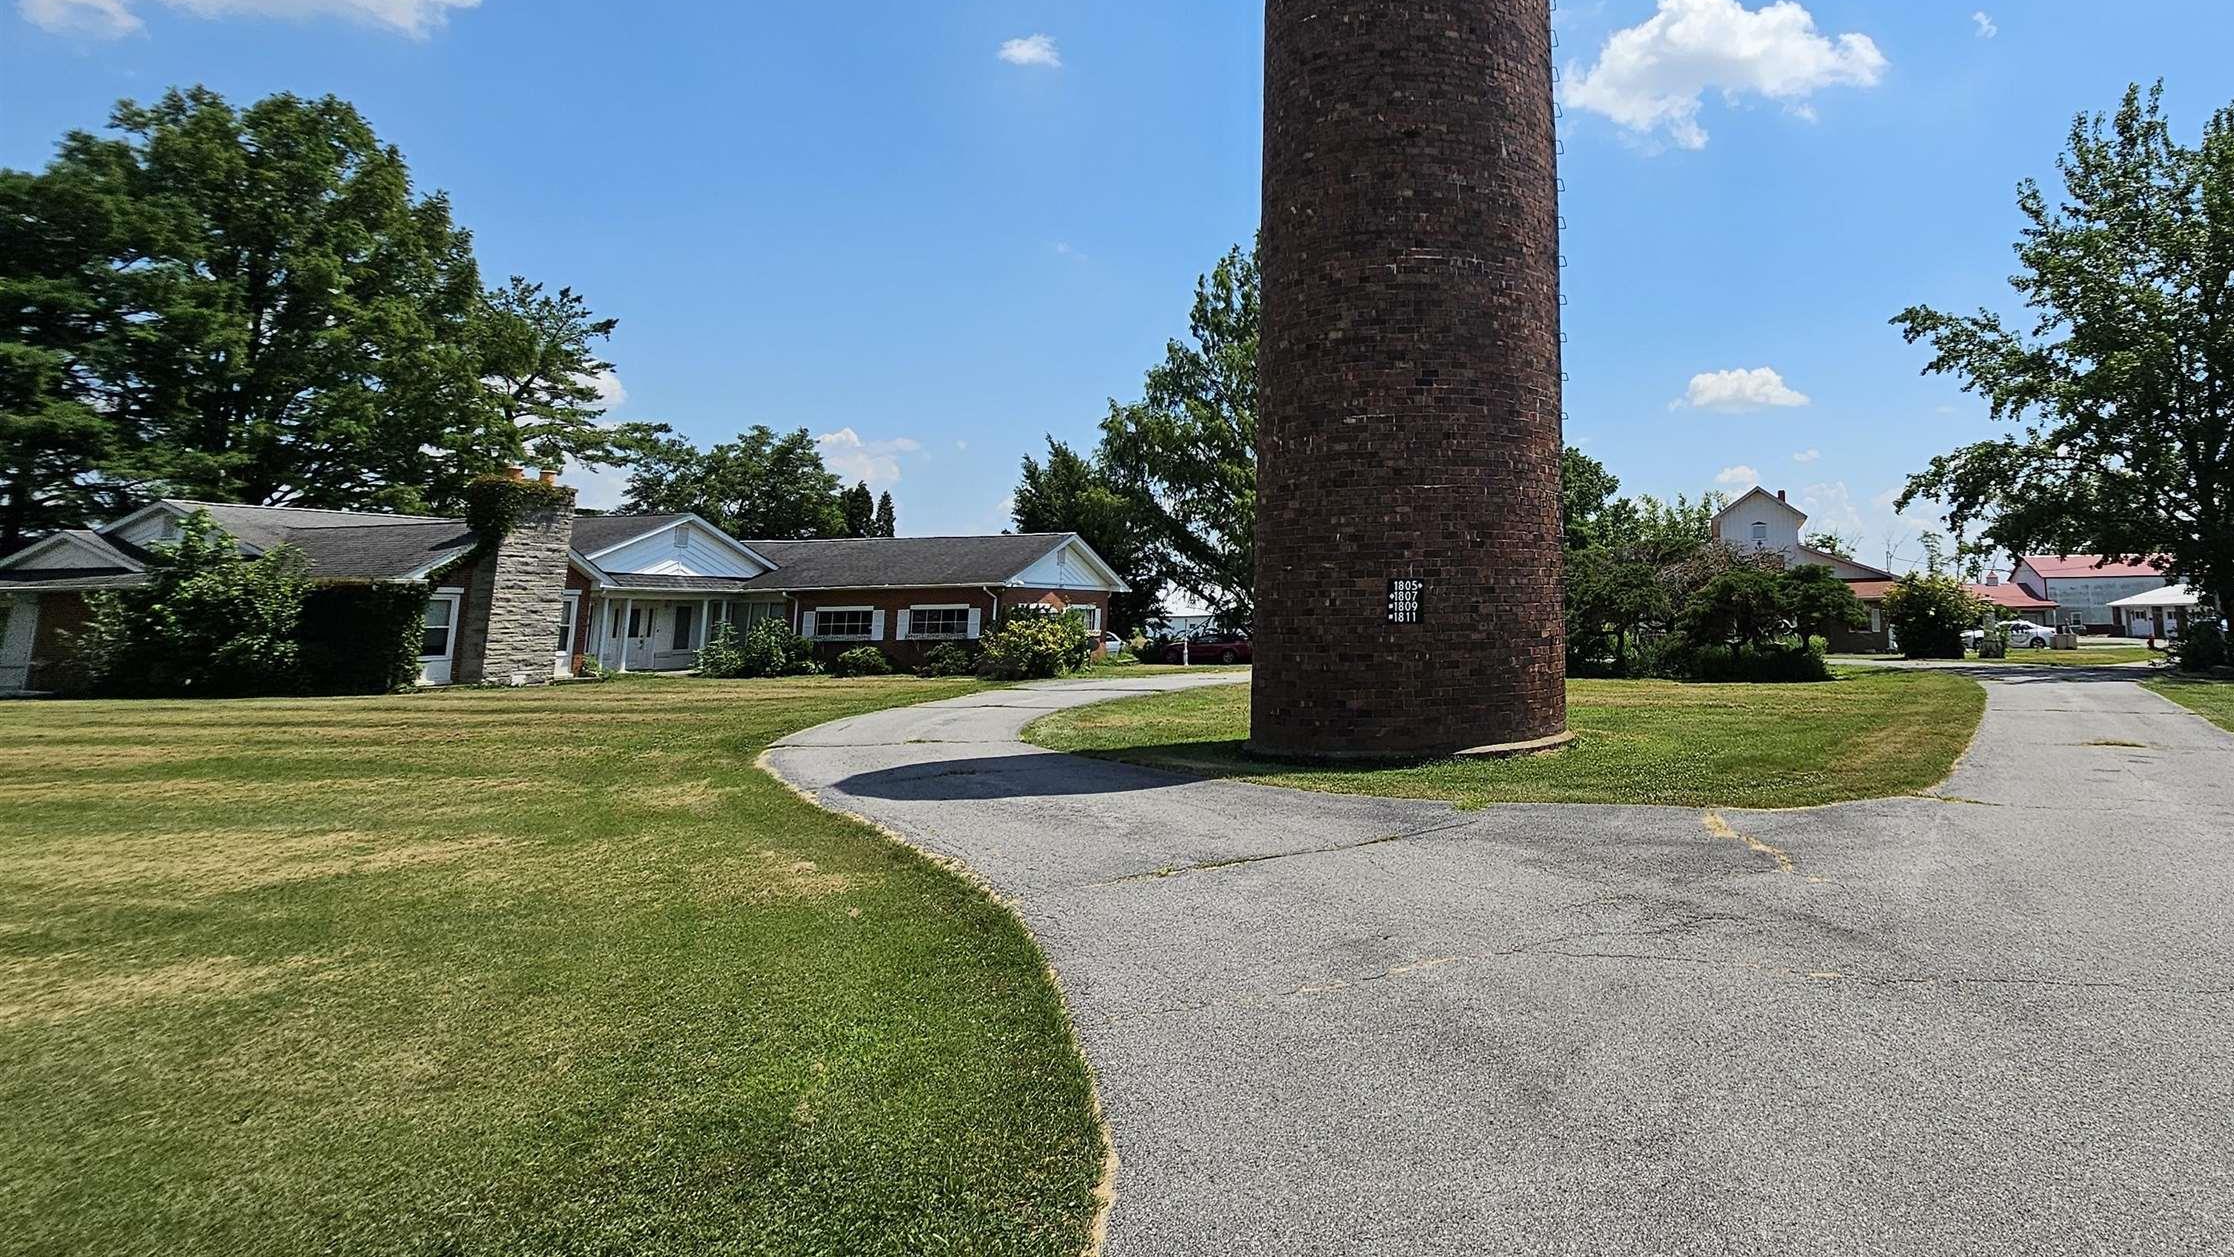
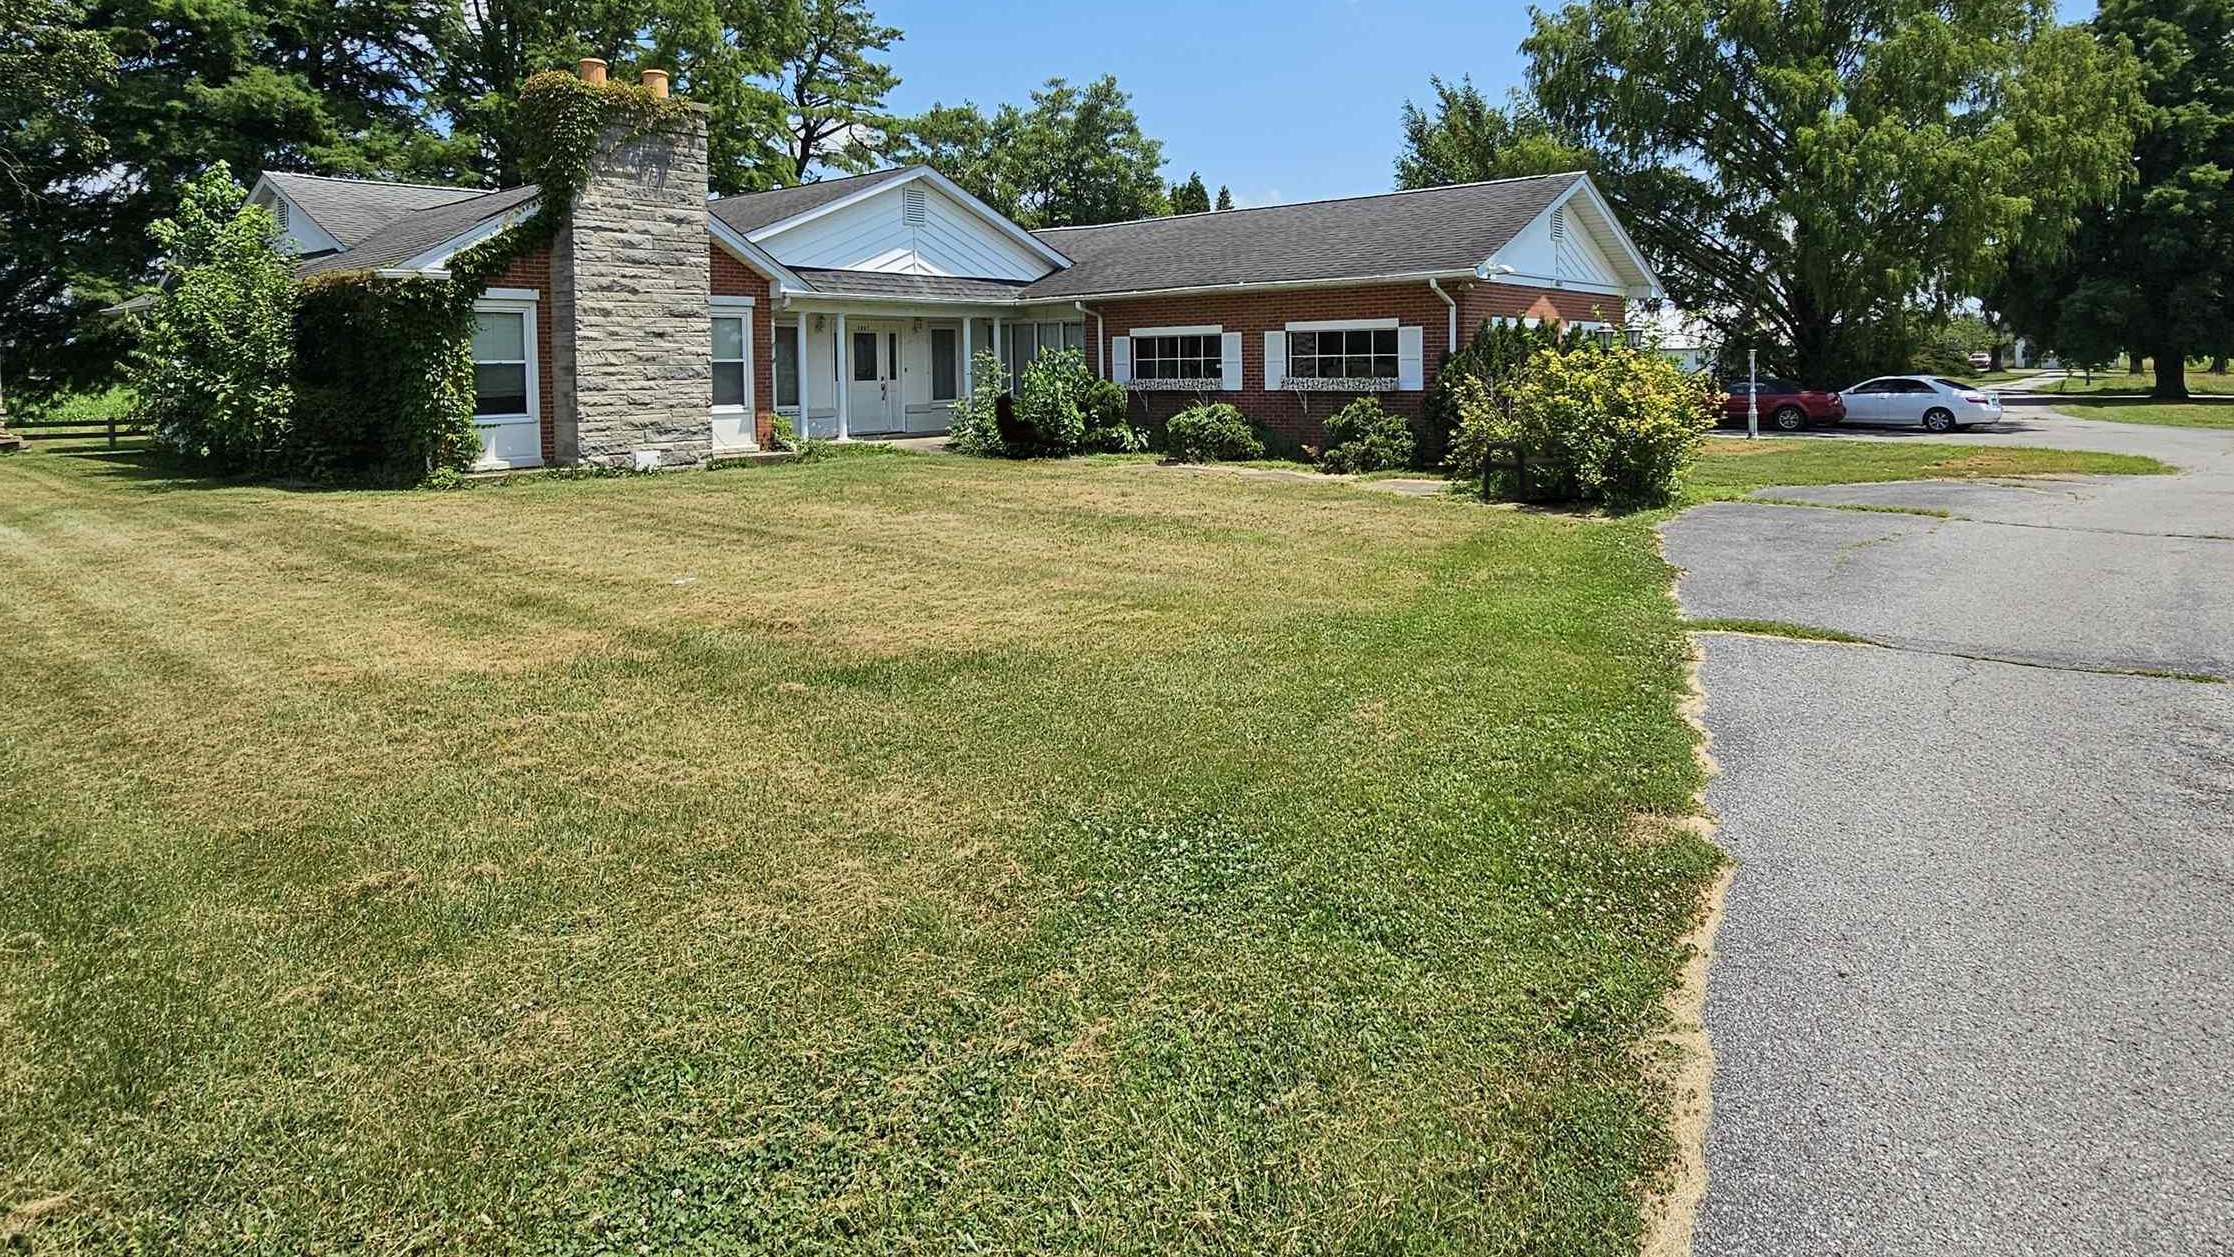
lounge chair: none [732,645,774,679] -> present [994,395,1065,457]

